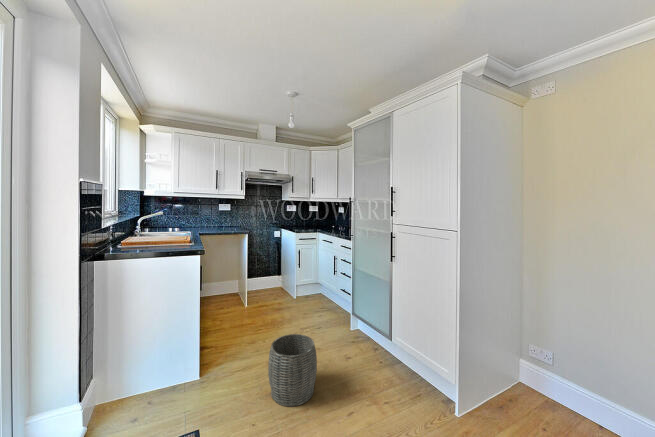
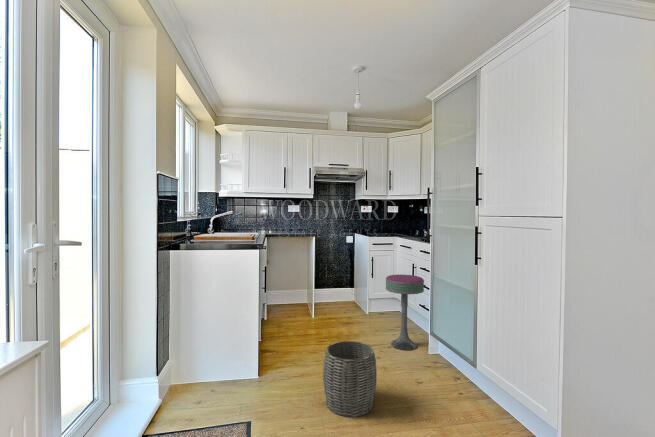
bar stool: none [314,266,345,329] -> present [386,274,424,350]

